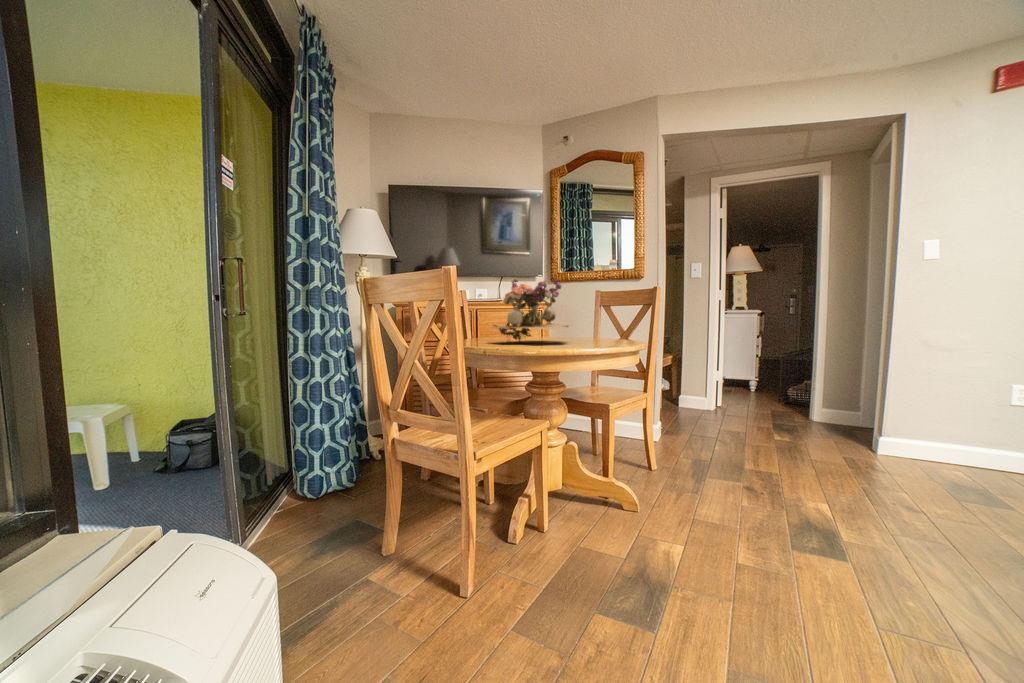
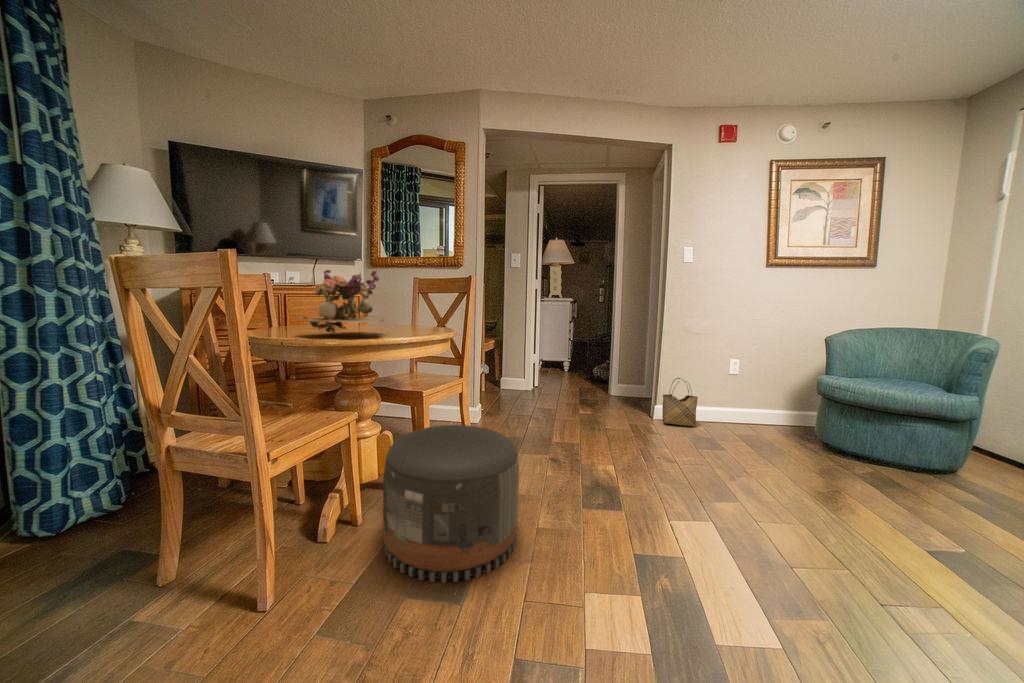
woven basket: none [921,404,989,473] -> present [662,378,698,426]
pouf: none [573,441,740,638] -> present [383,425,519,583]

